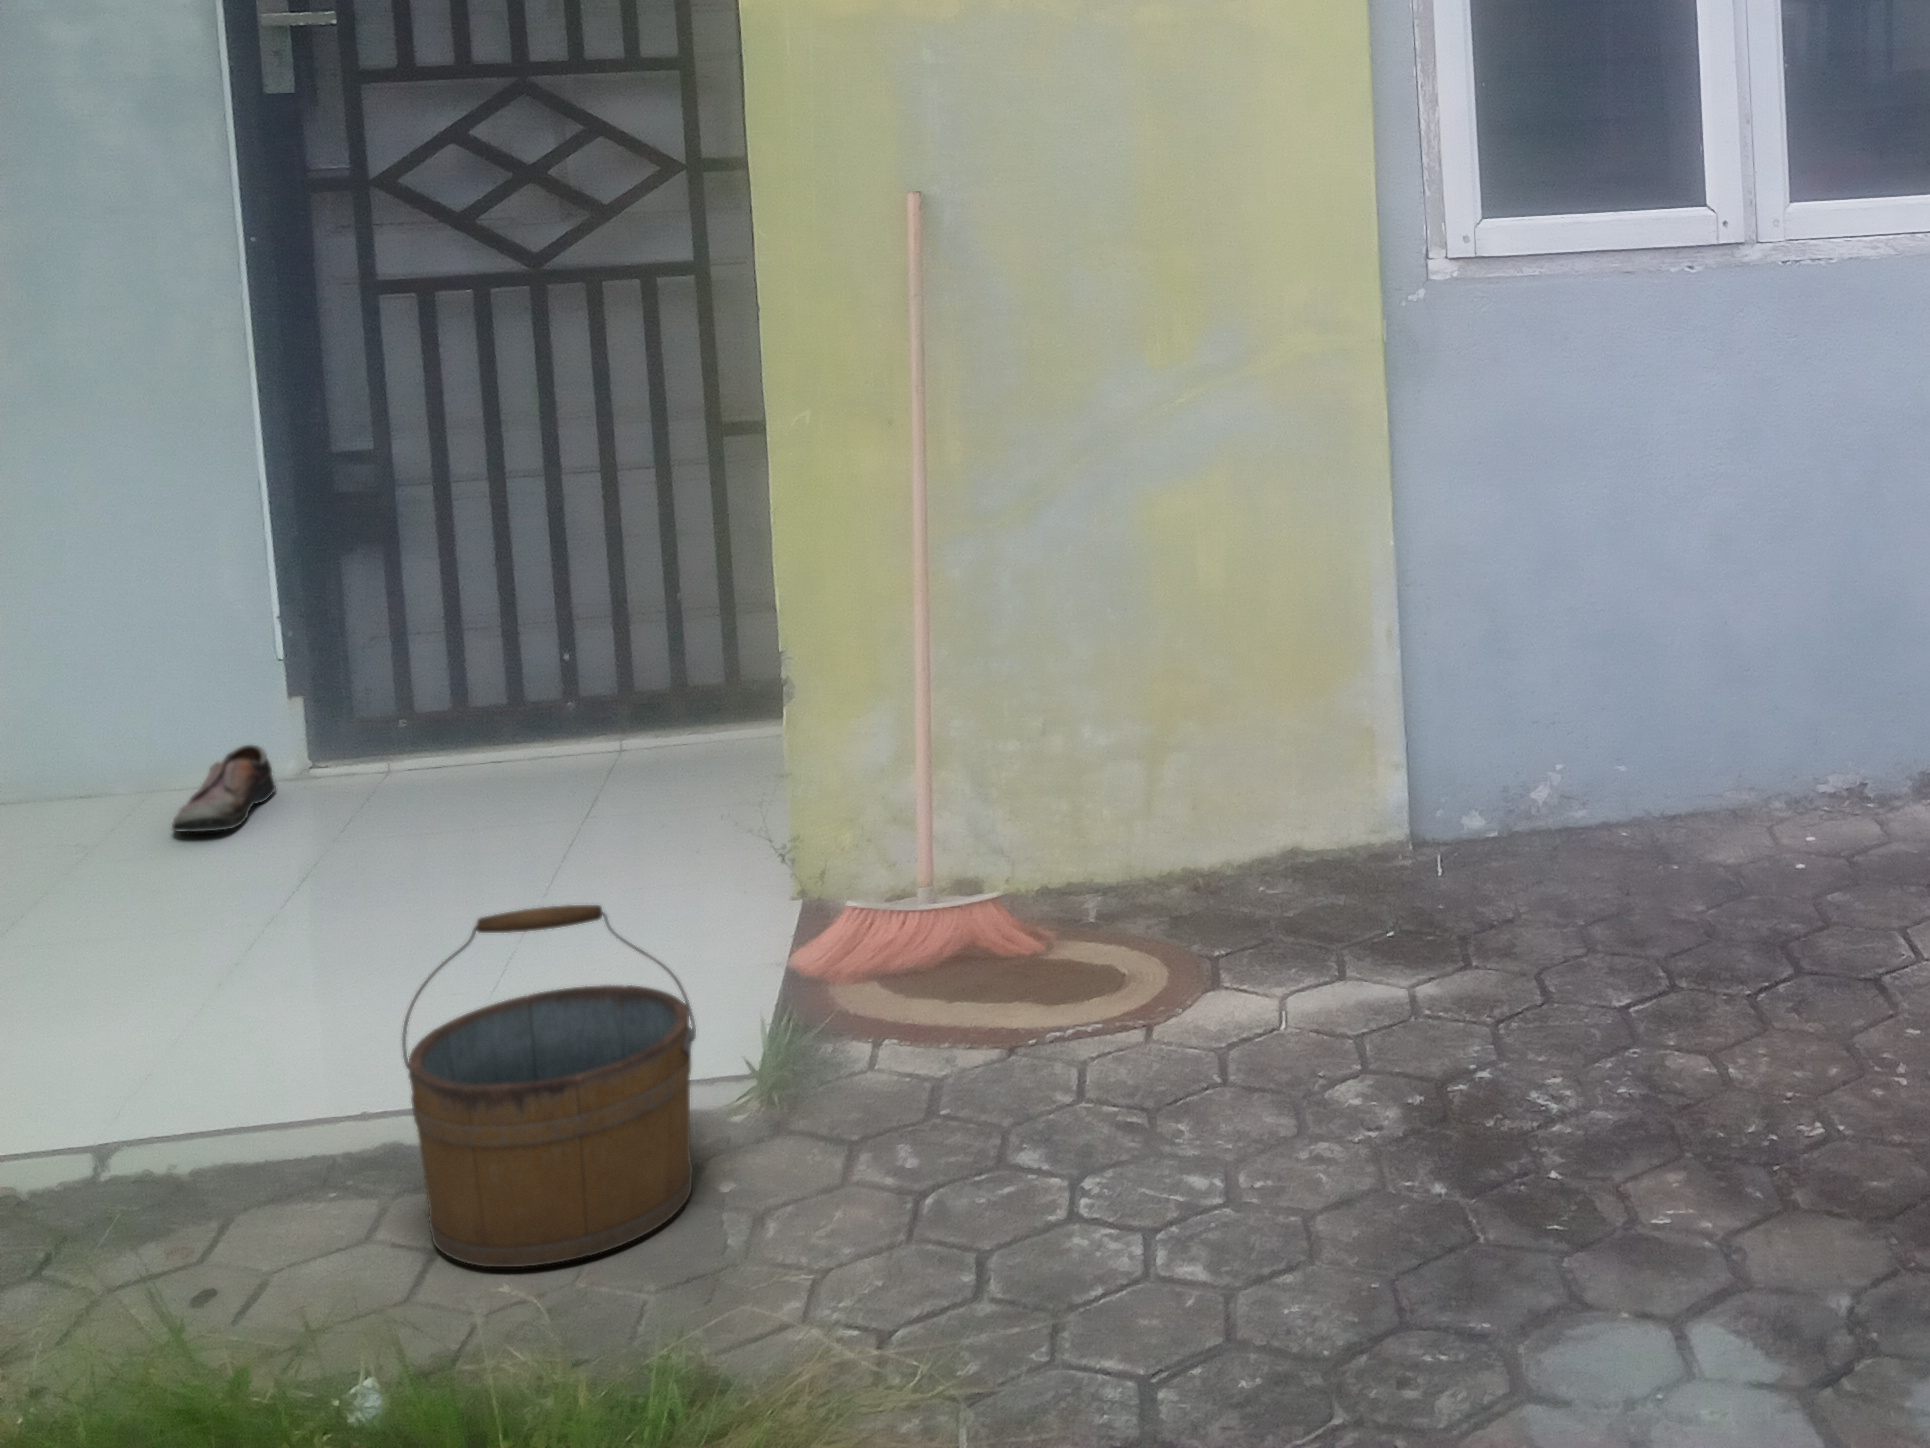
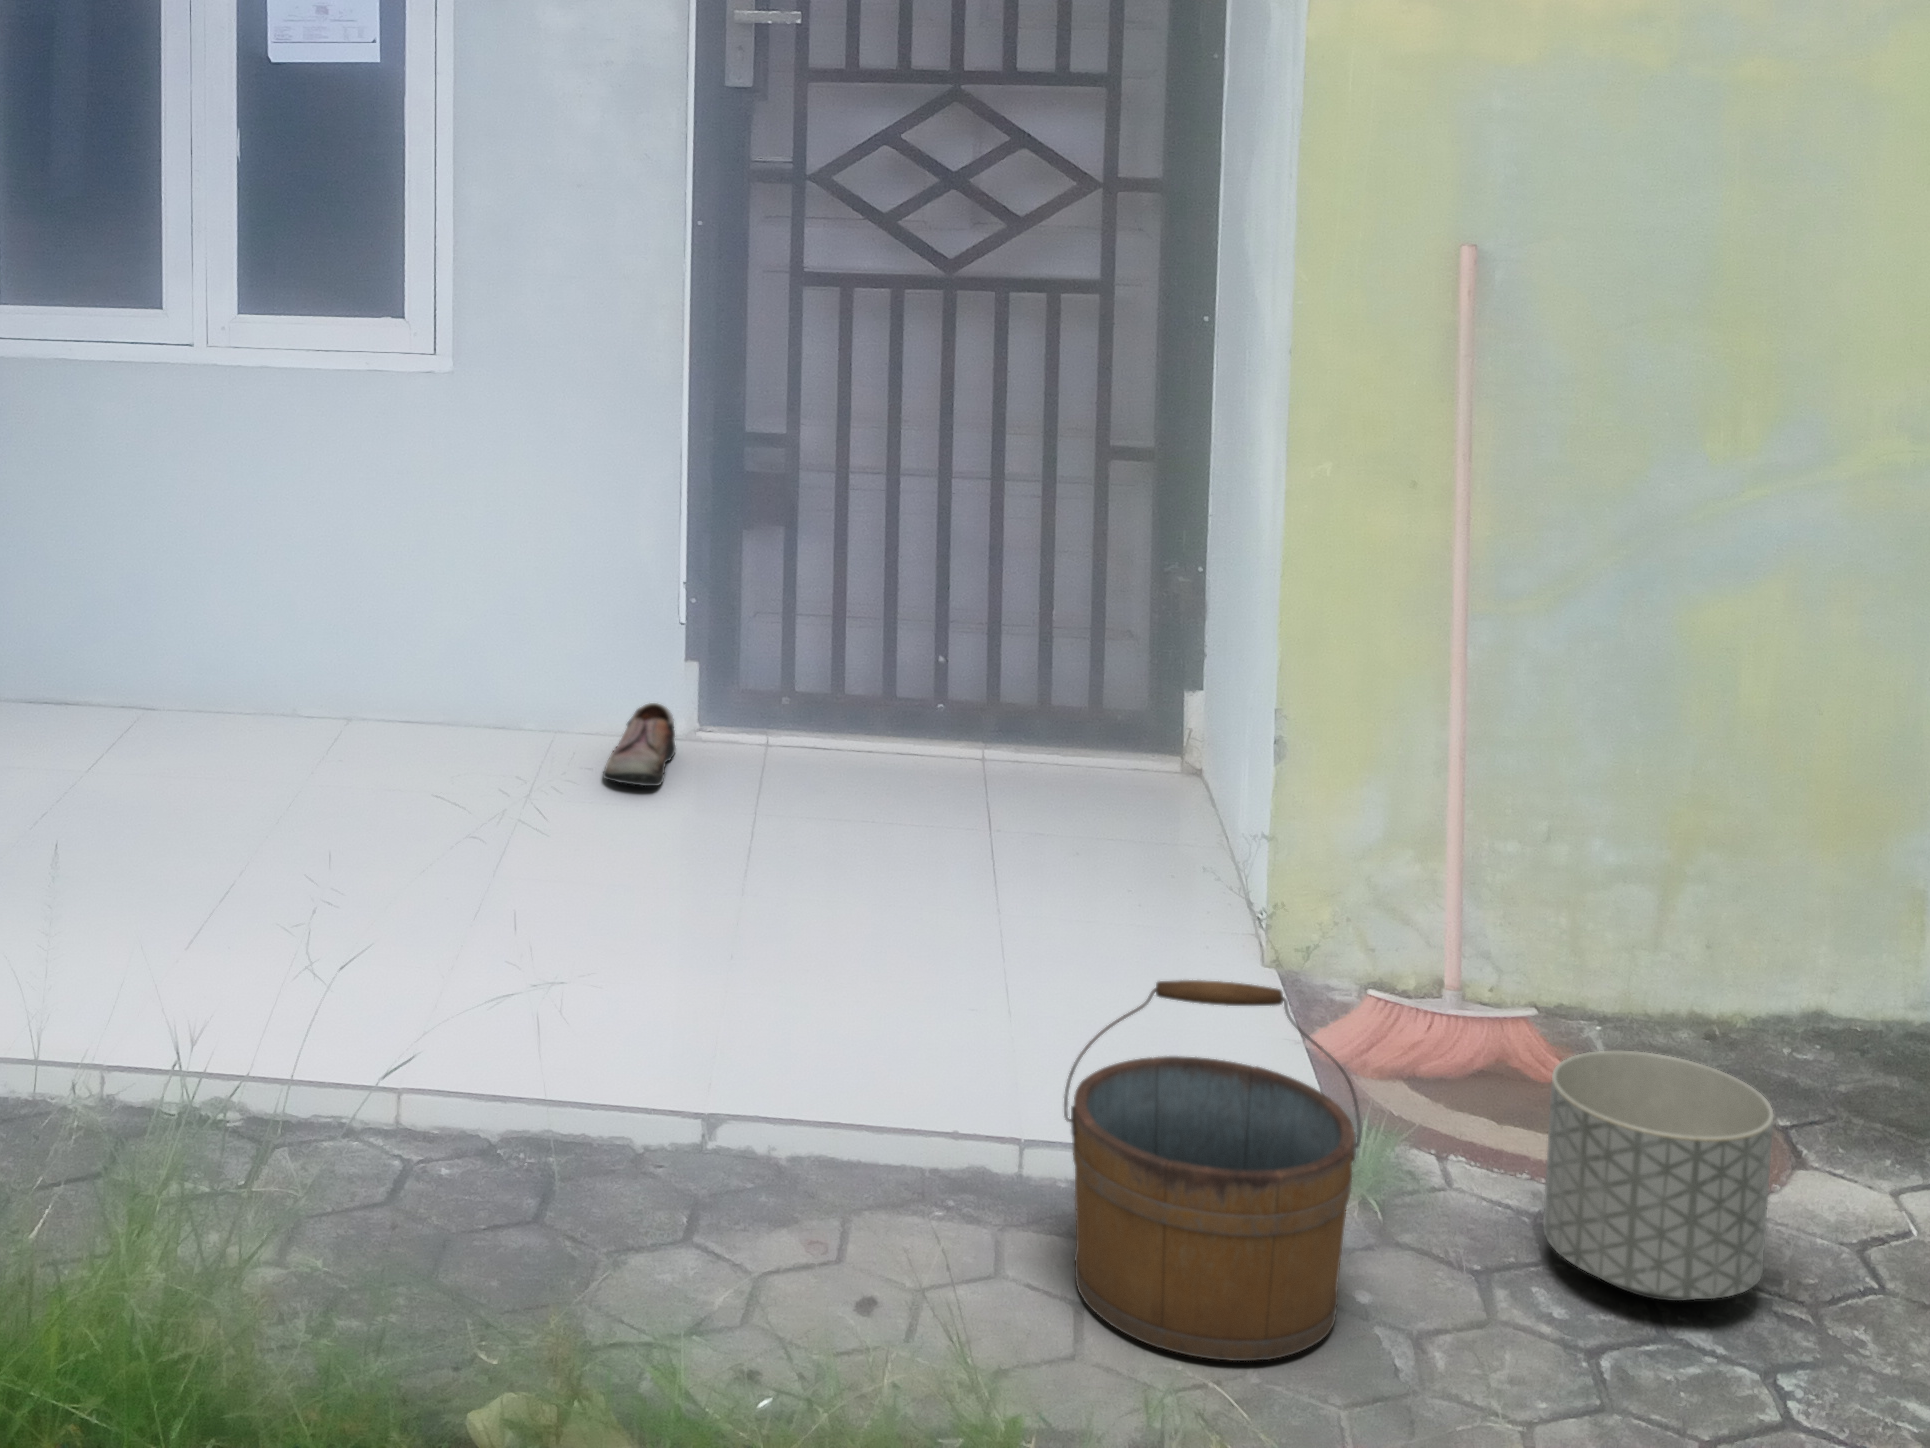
planter: none [908,909,1105,1128] -> present [1543,1051,1774,1301]

